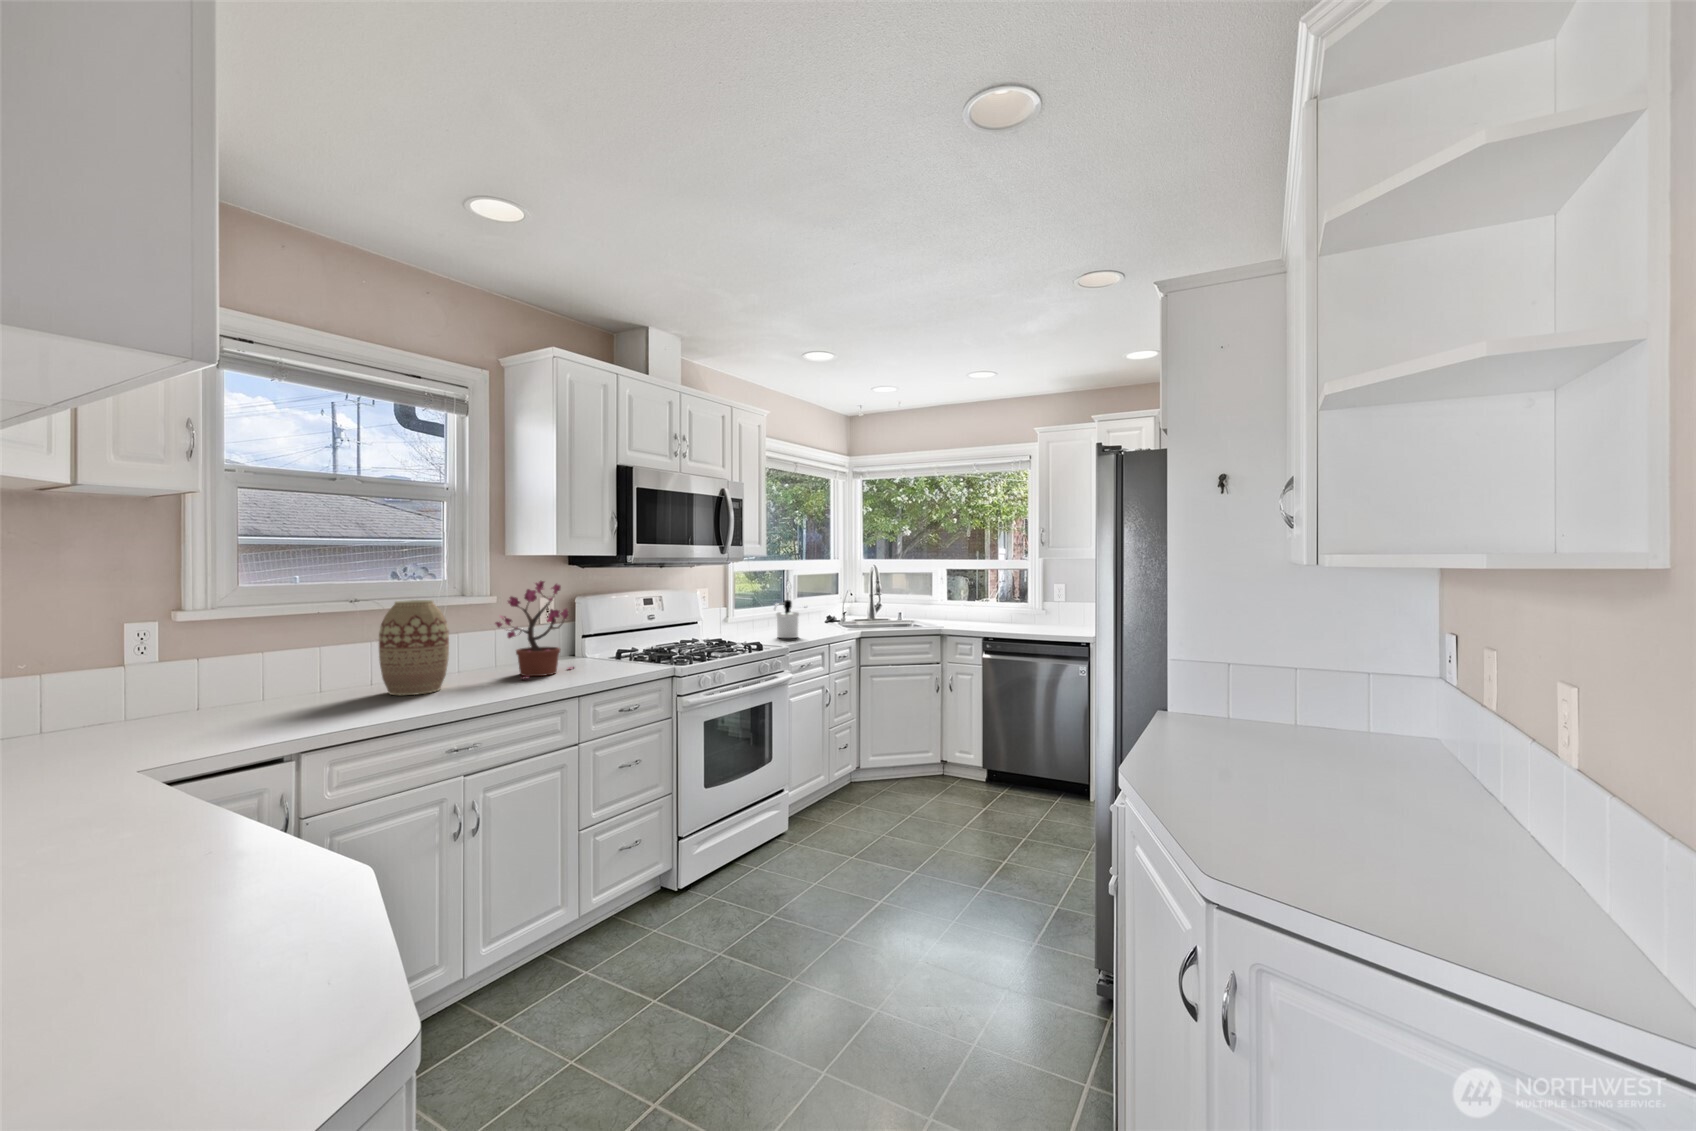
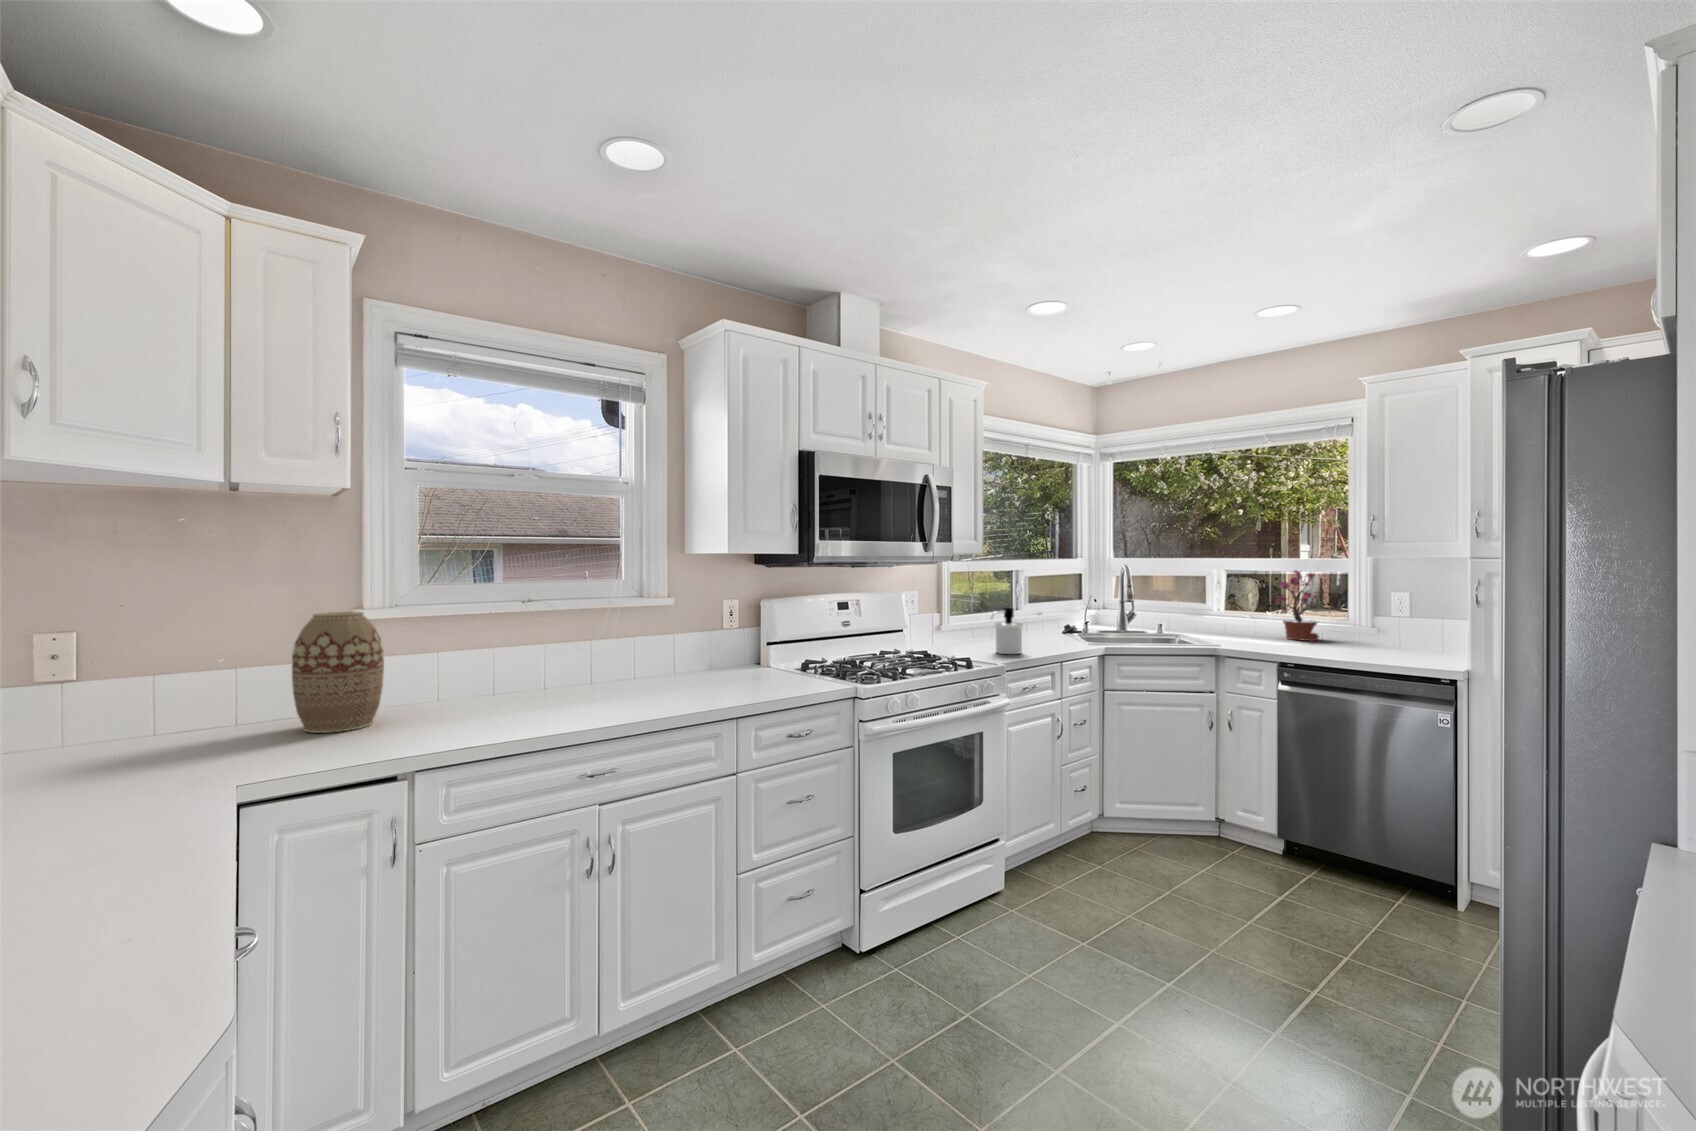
potted plant: present [495,581,574,679] -> present [1277,570,1319,642]
vase: present [379,600,449,695] -> present [292,612,384,733]

